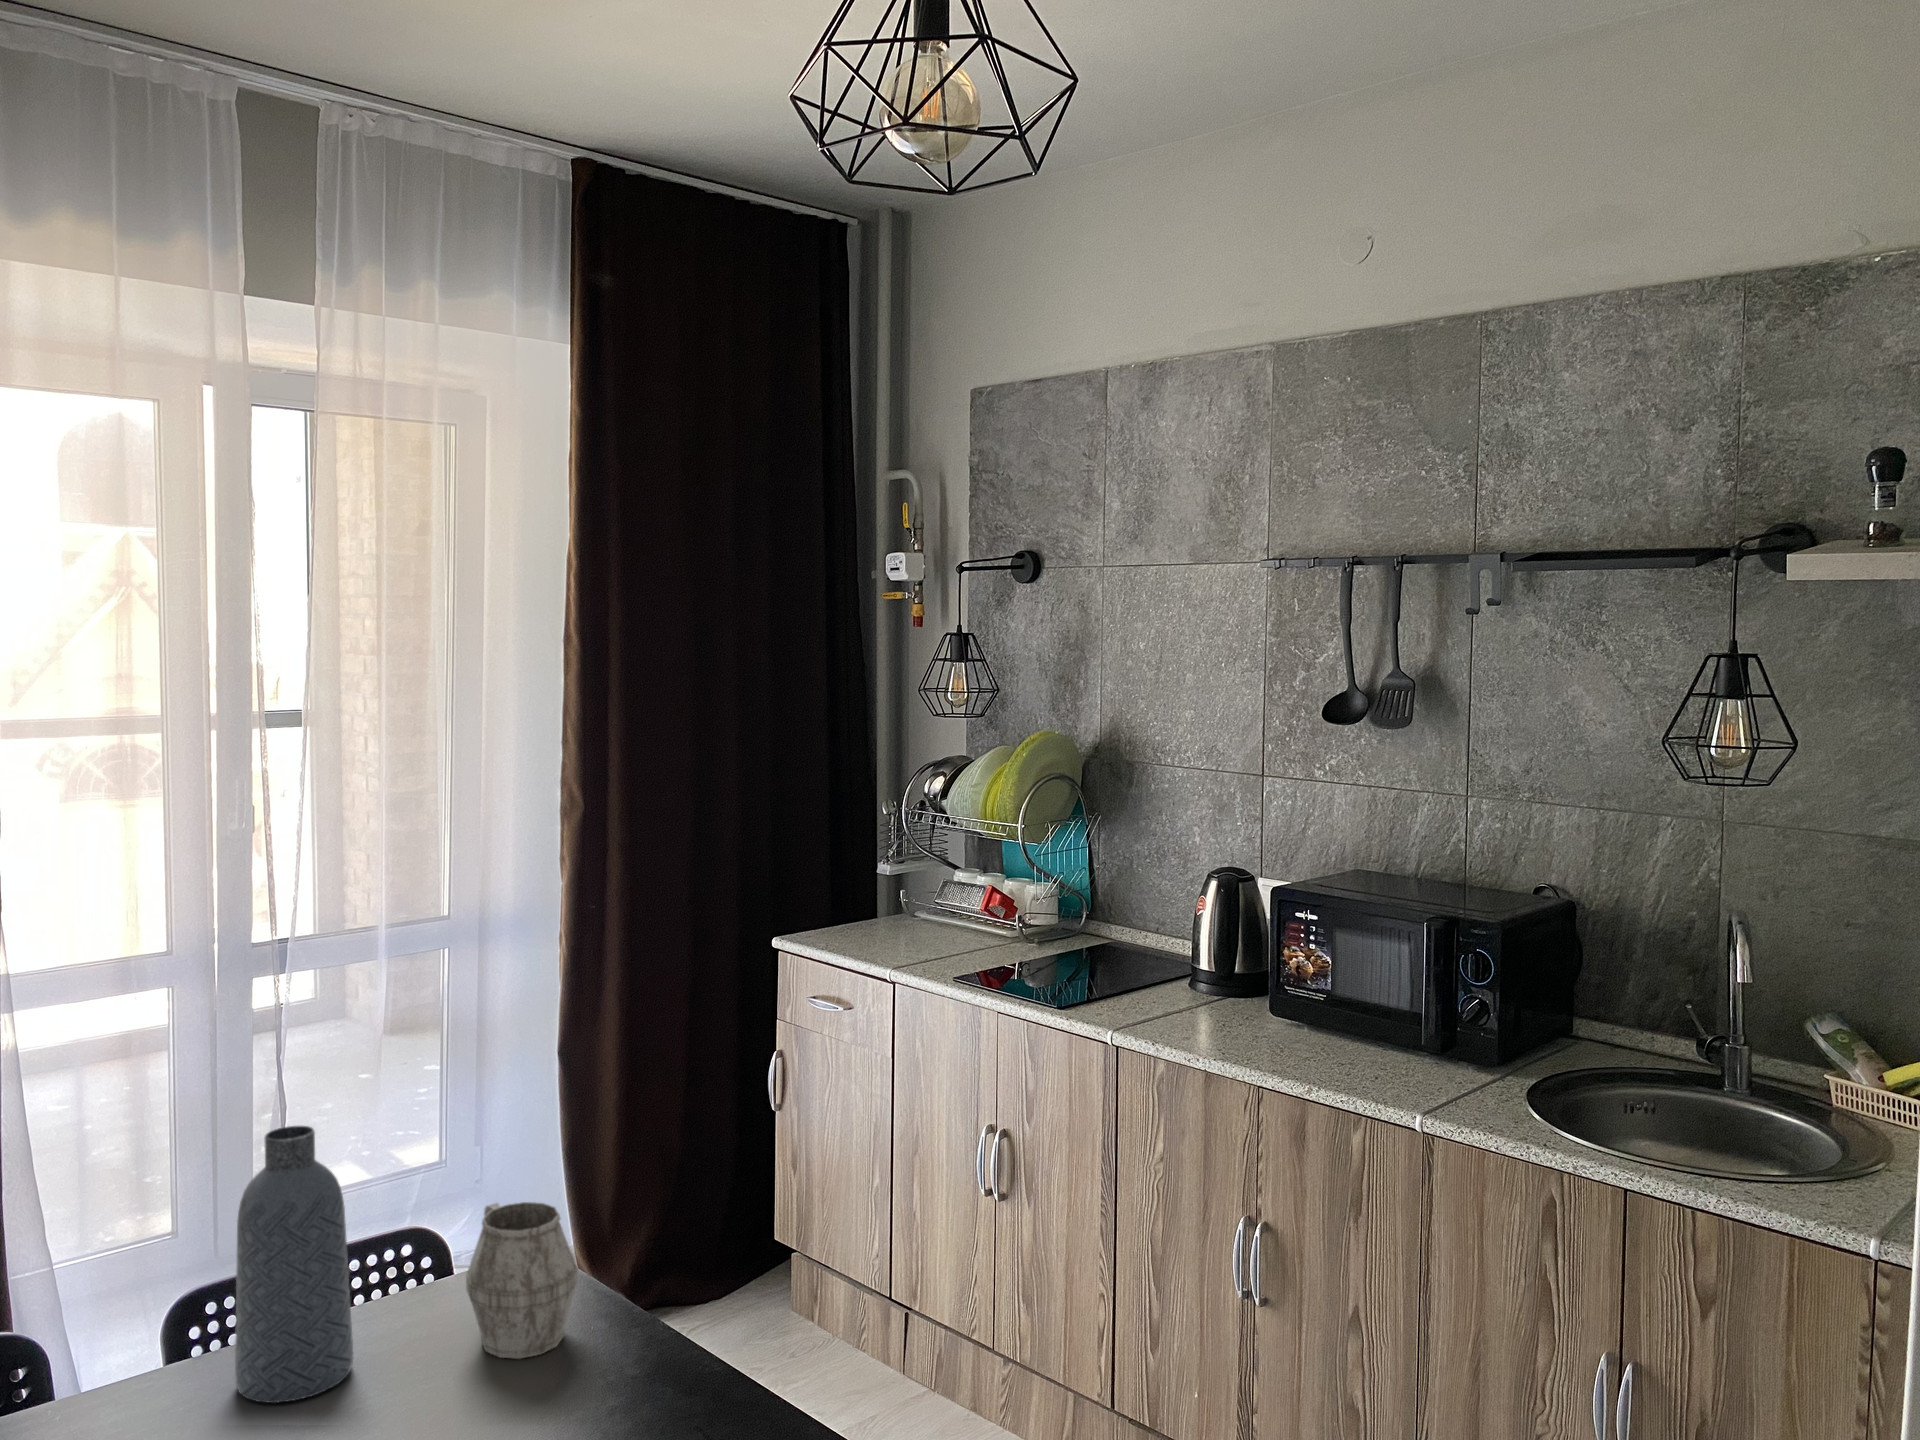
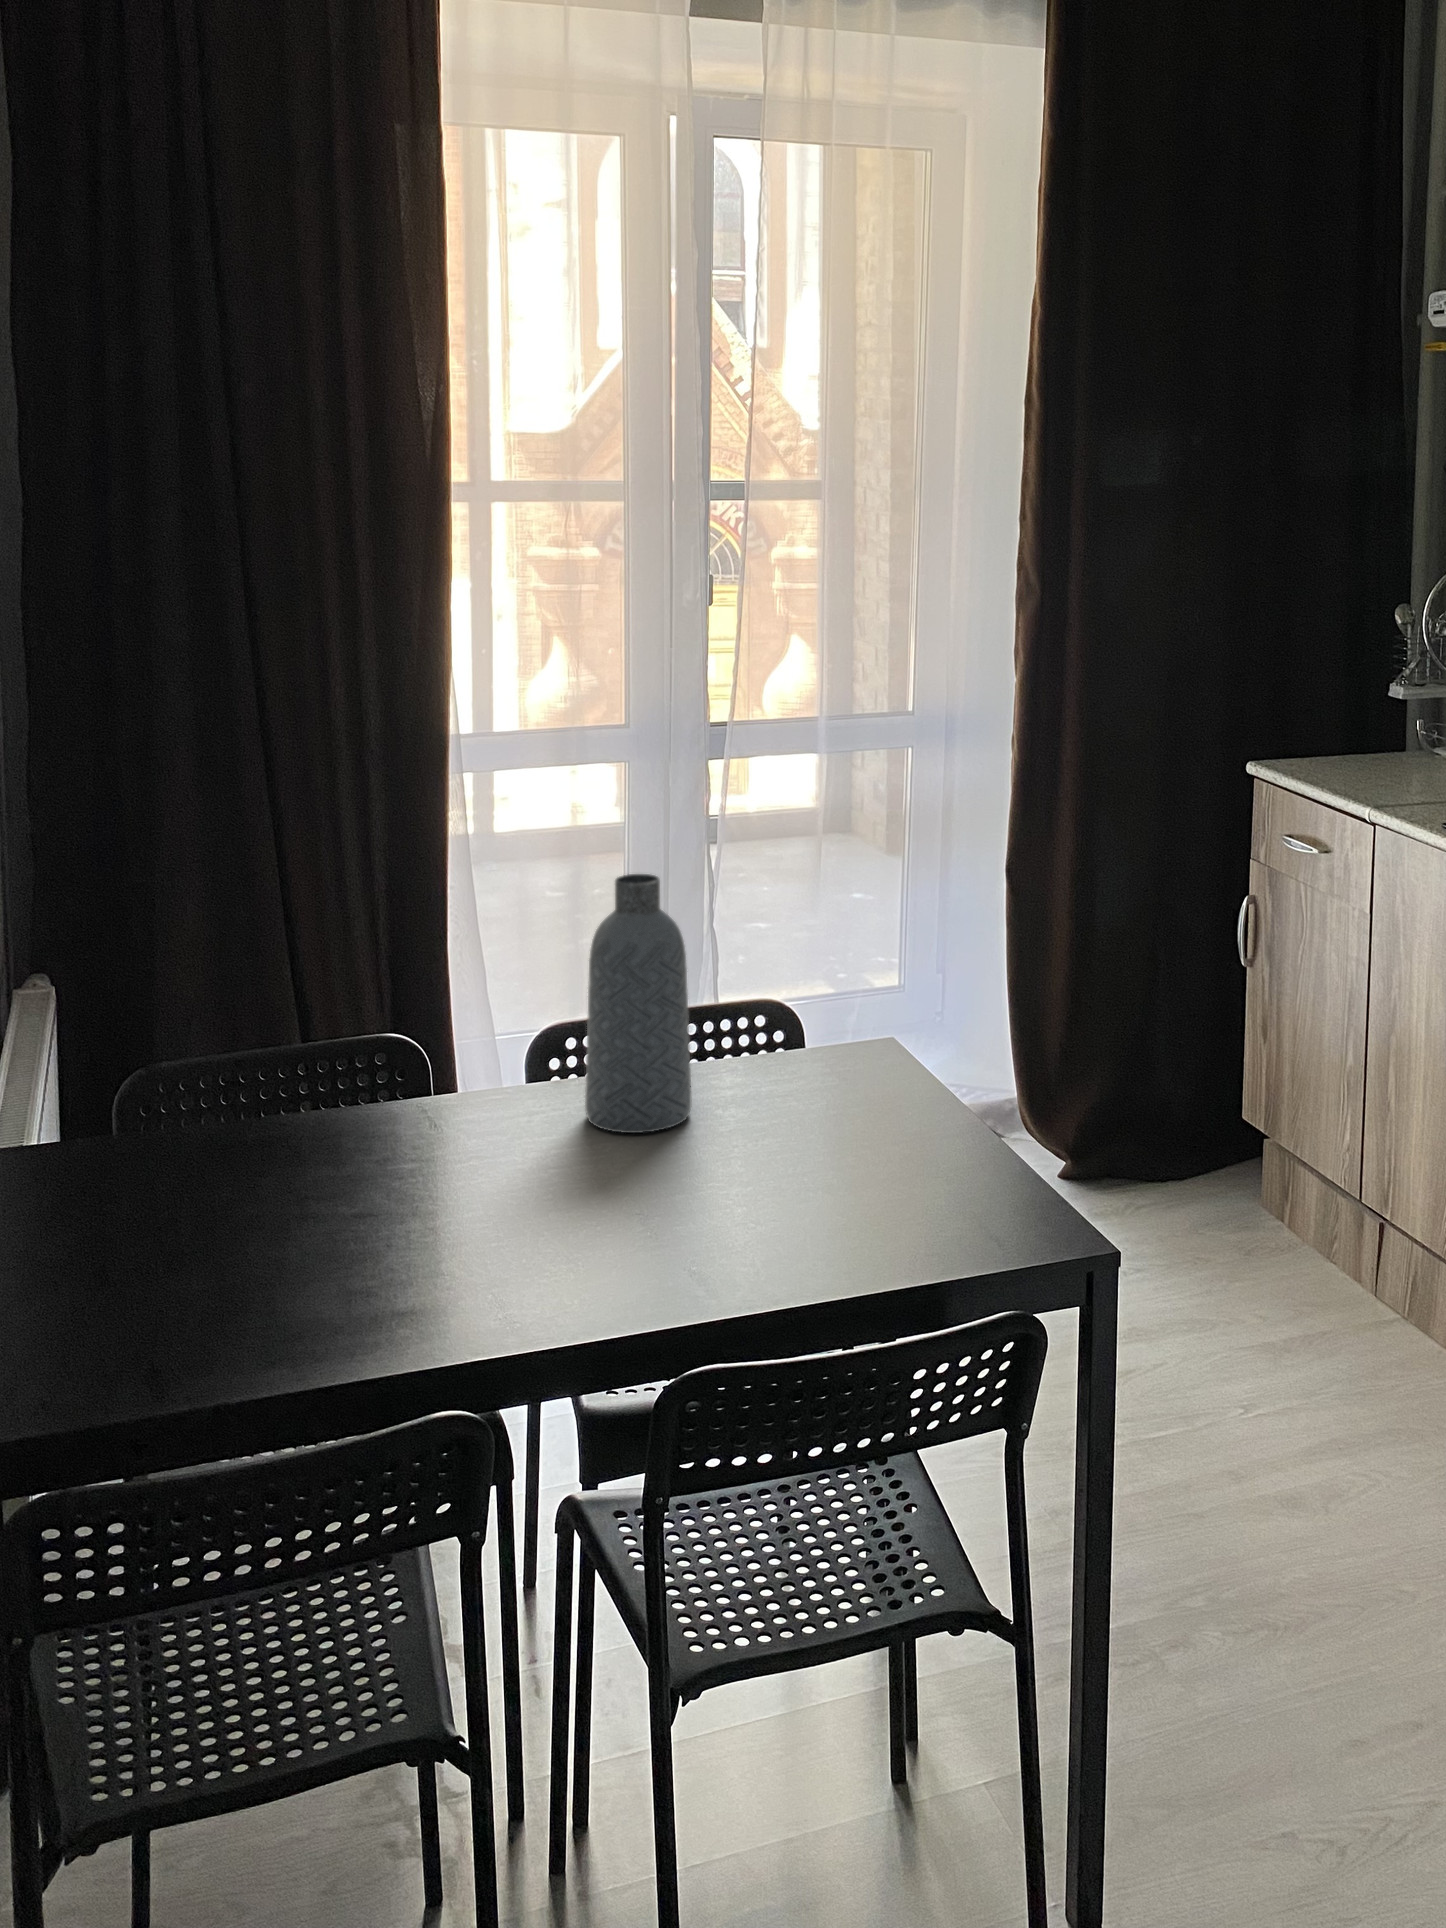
mug: present [466,1202,578,1359] -> none [800,981,907,1133]

